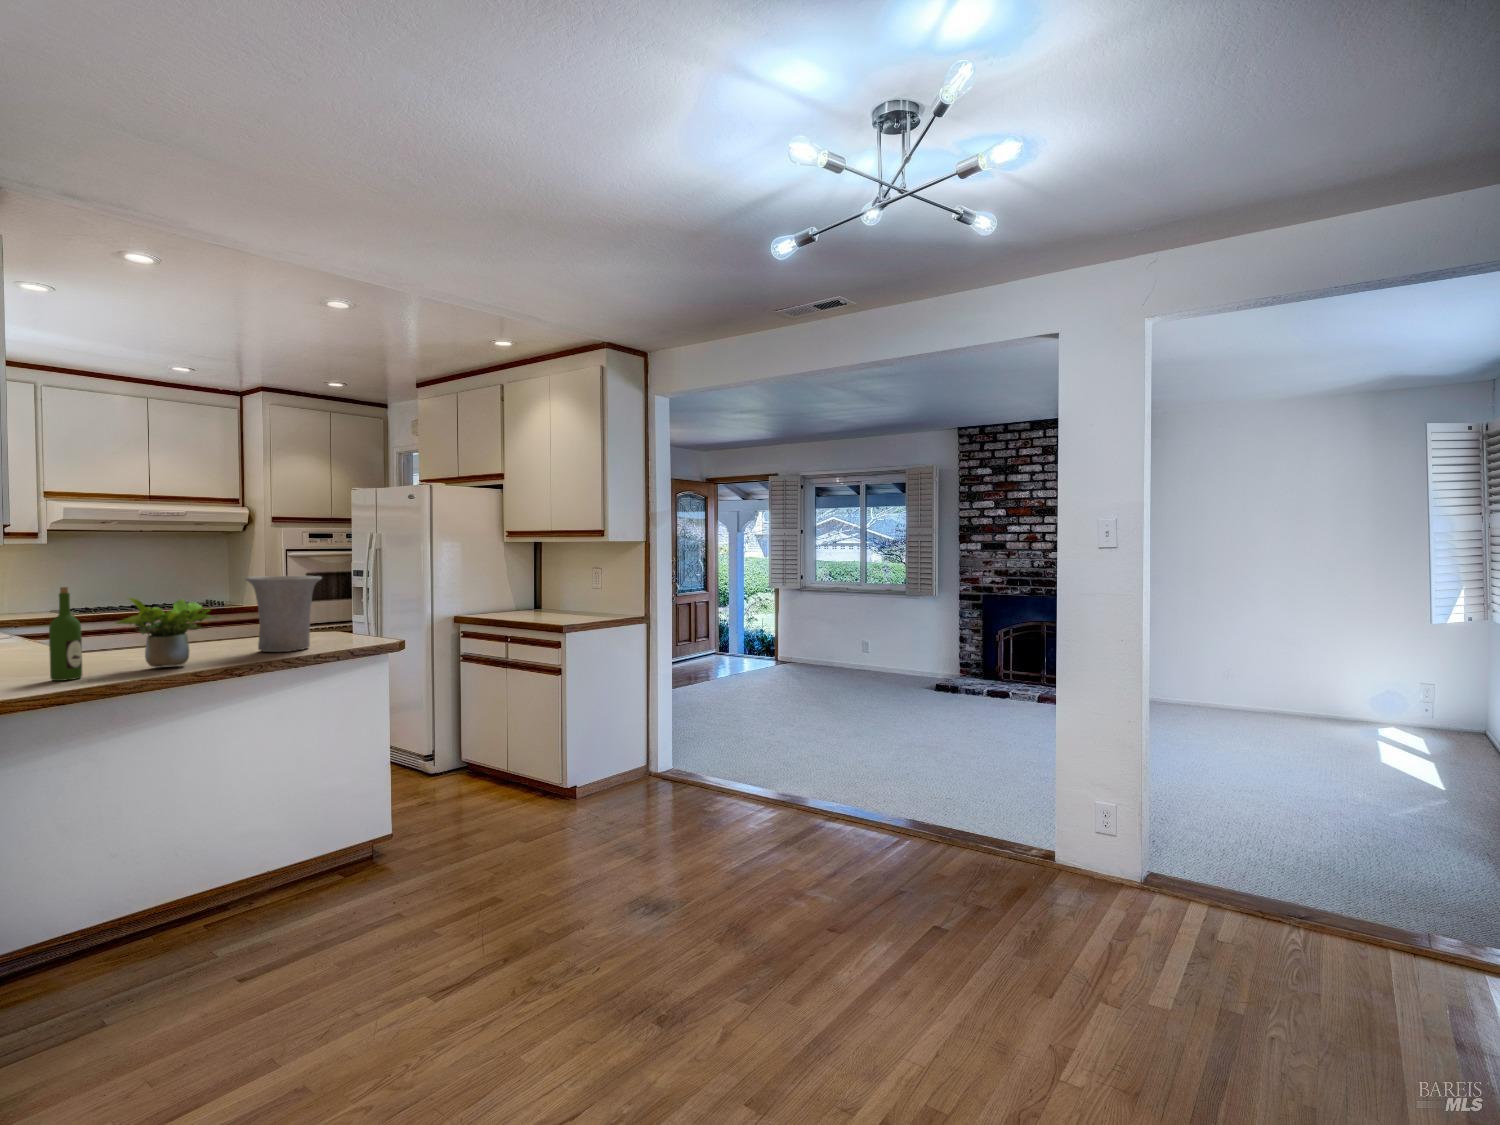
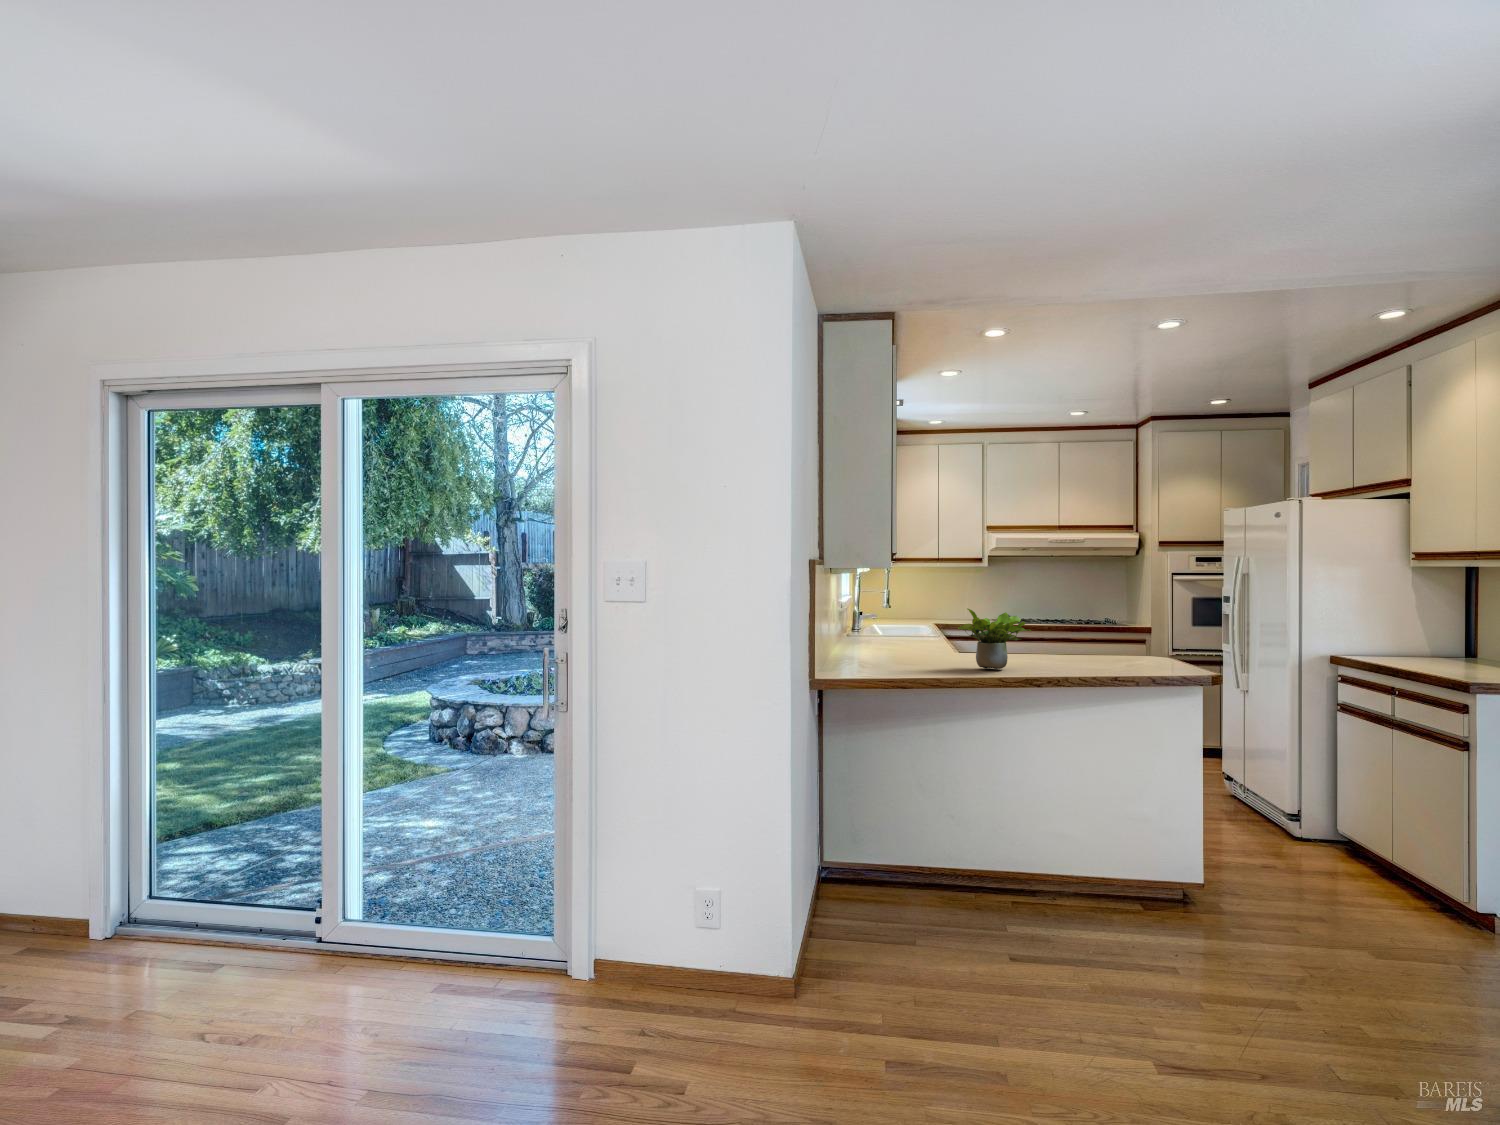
vase: present [246,576,322,652] -> none [1062,596,1132,670]
wine bottle: present [49,587,82,681] -> none [915,598,934,669]

